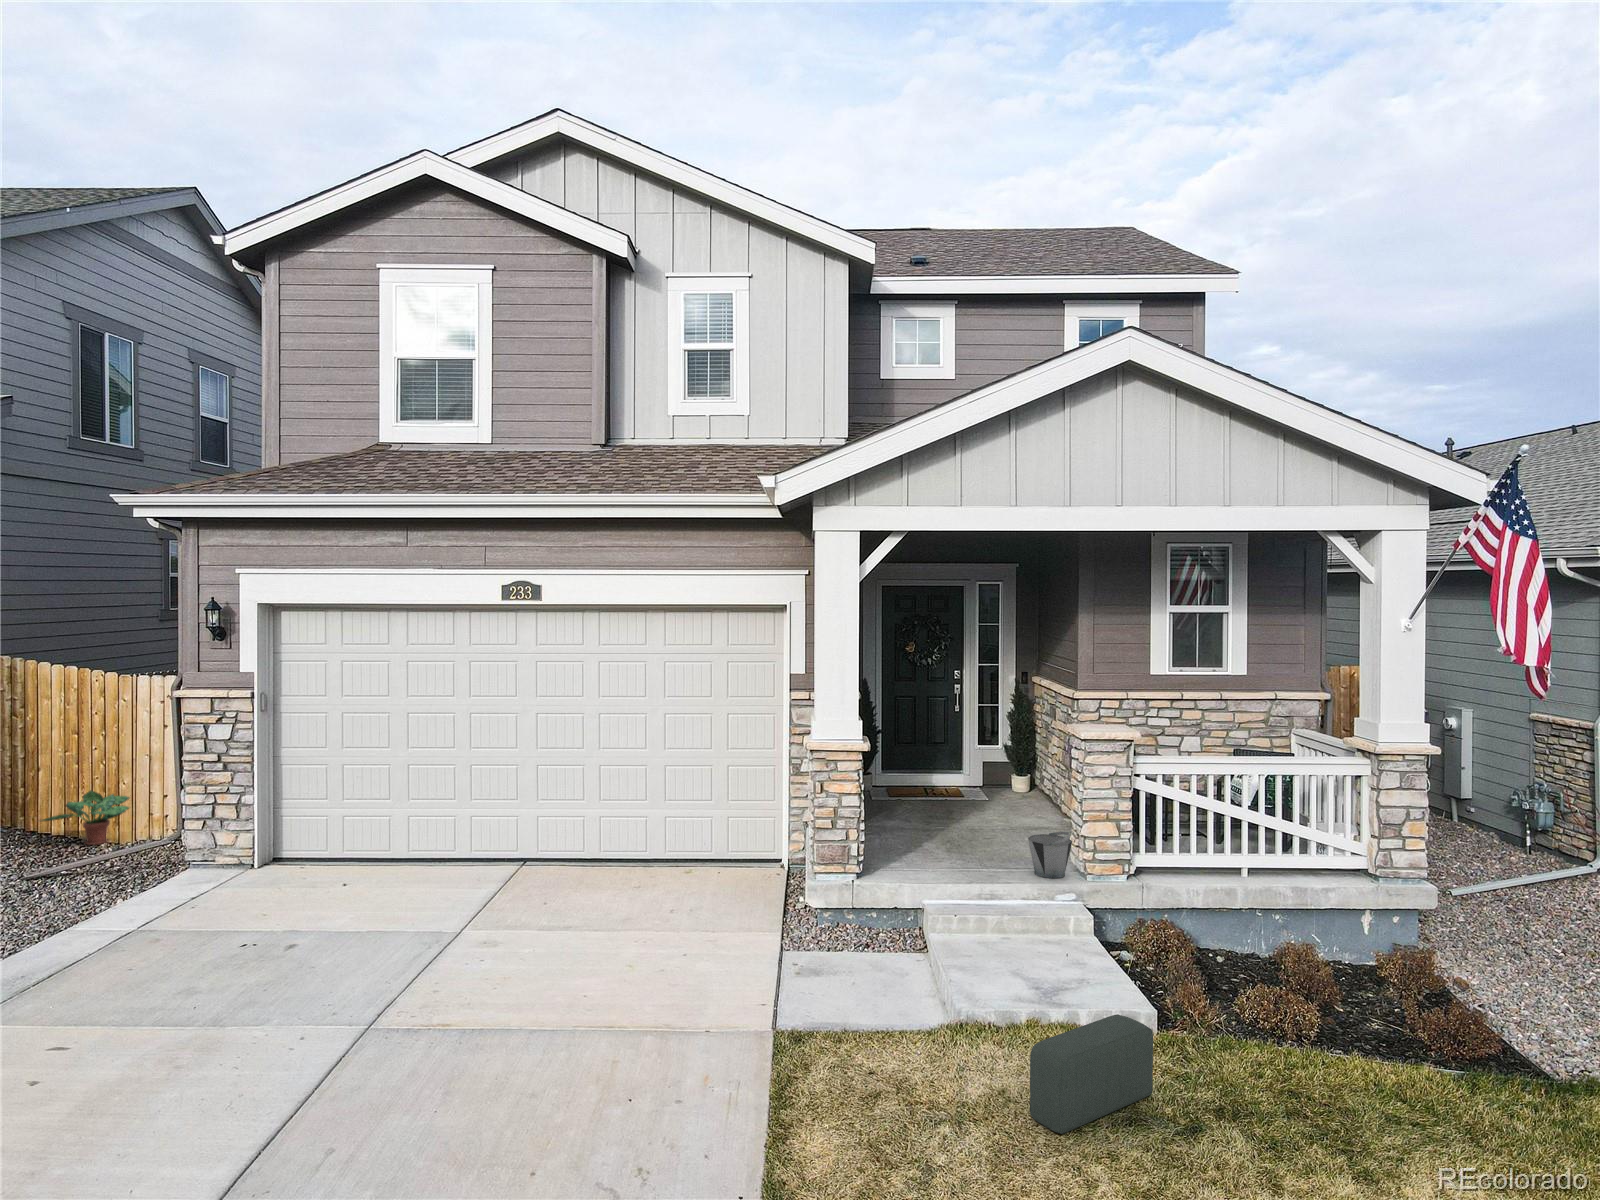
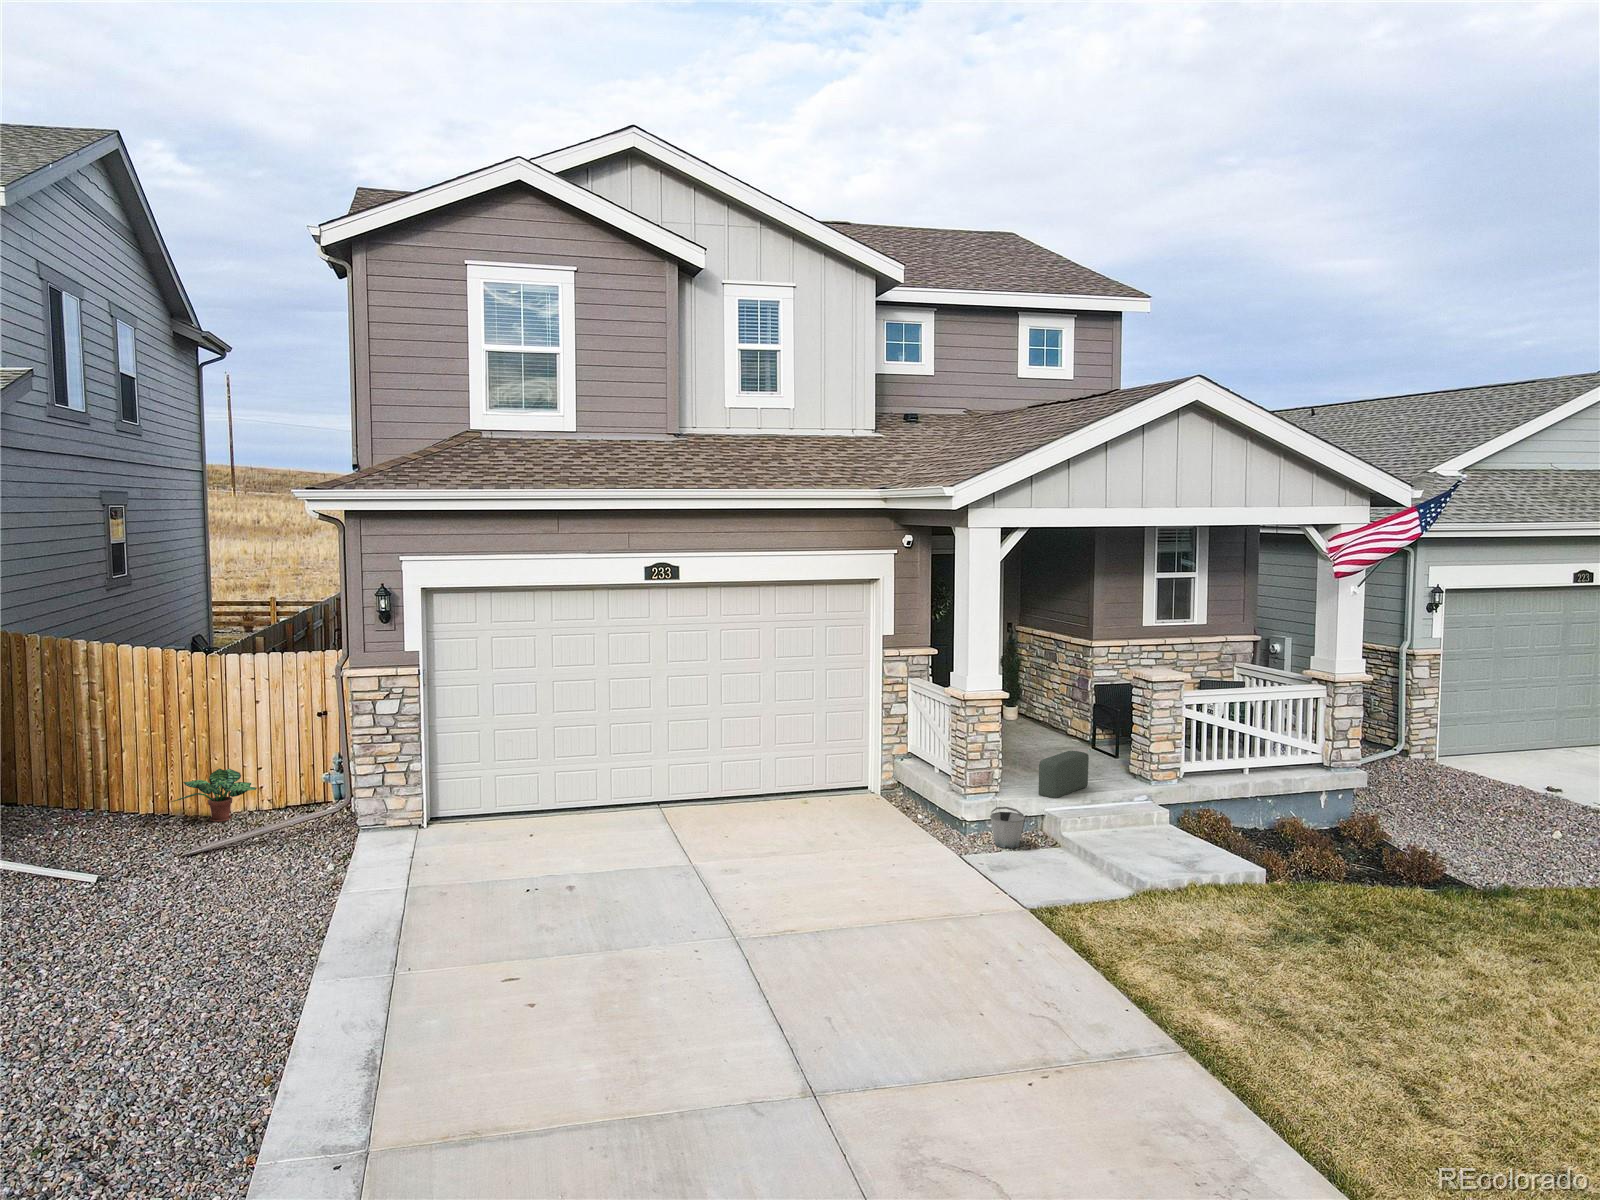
bucket: present [1028,832,1072,879] -> present [990,807,1026,848]
pouf: present [1030,1014,1153,1134] -> present [1039,751,1089,798]

